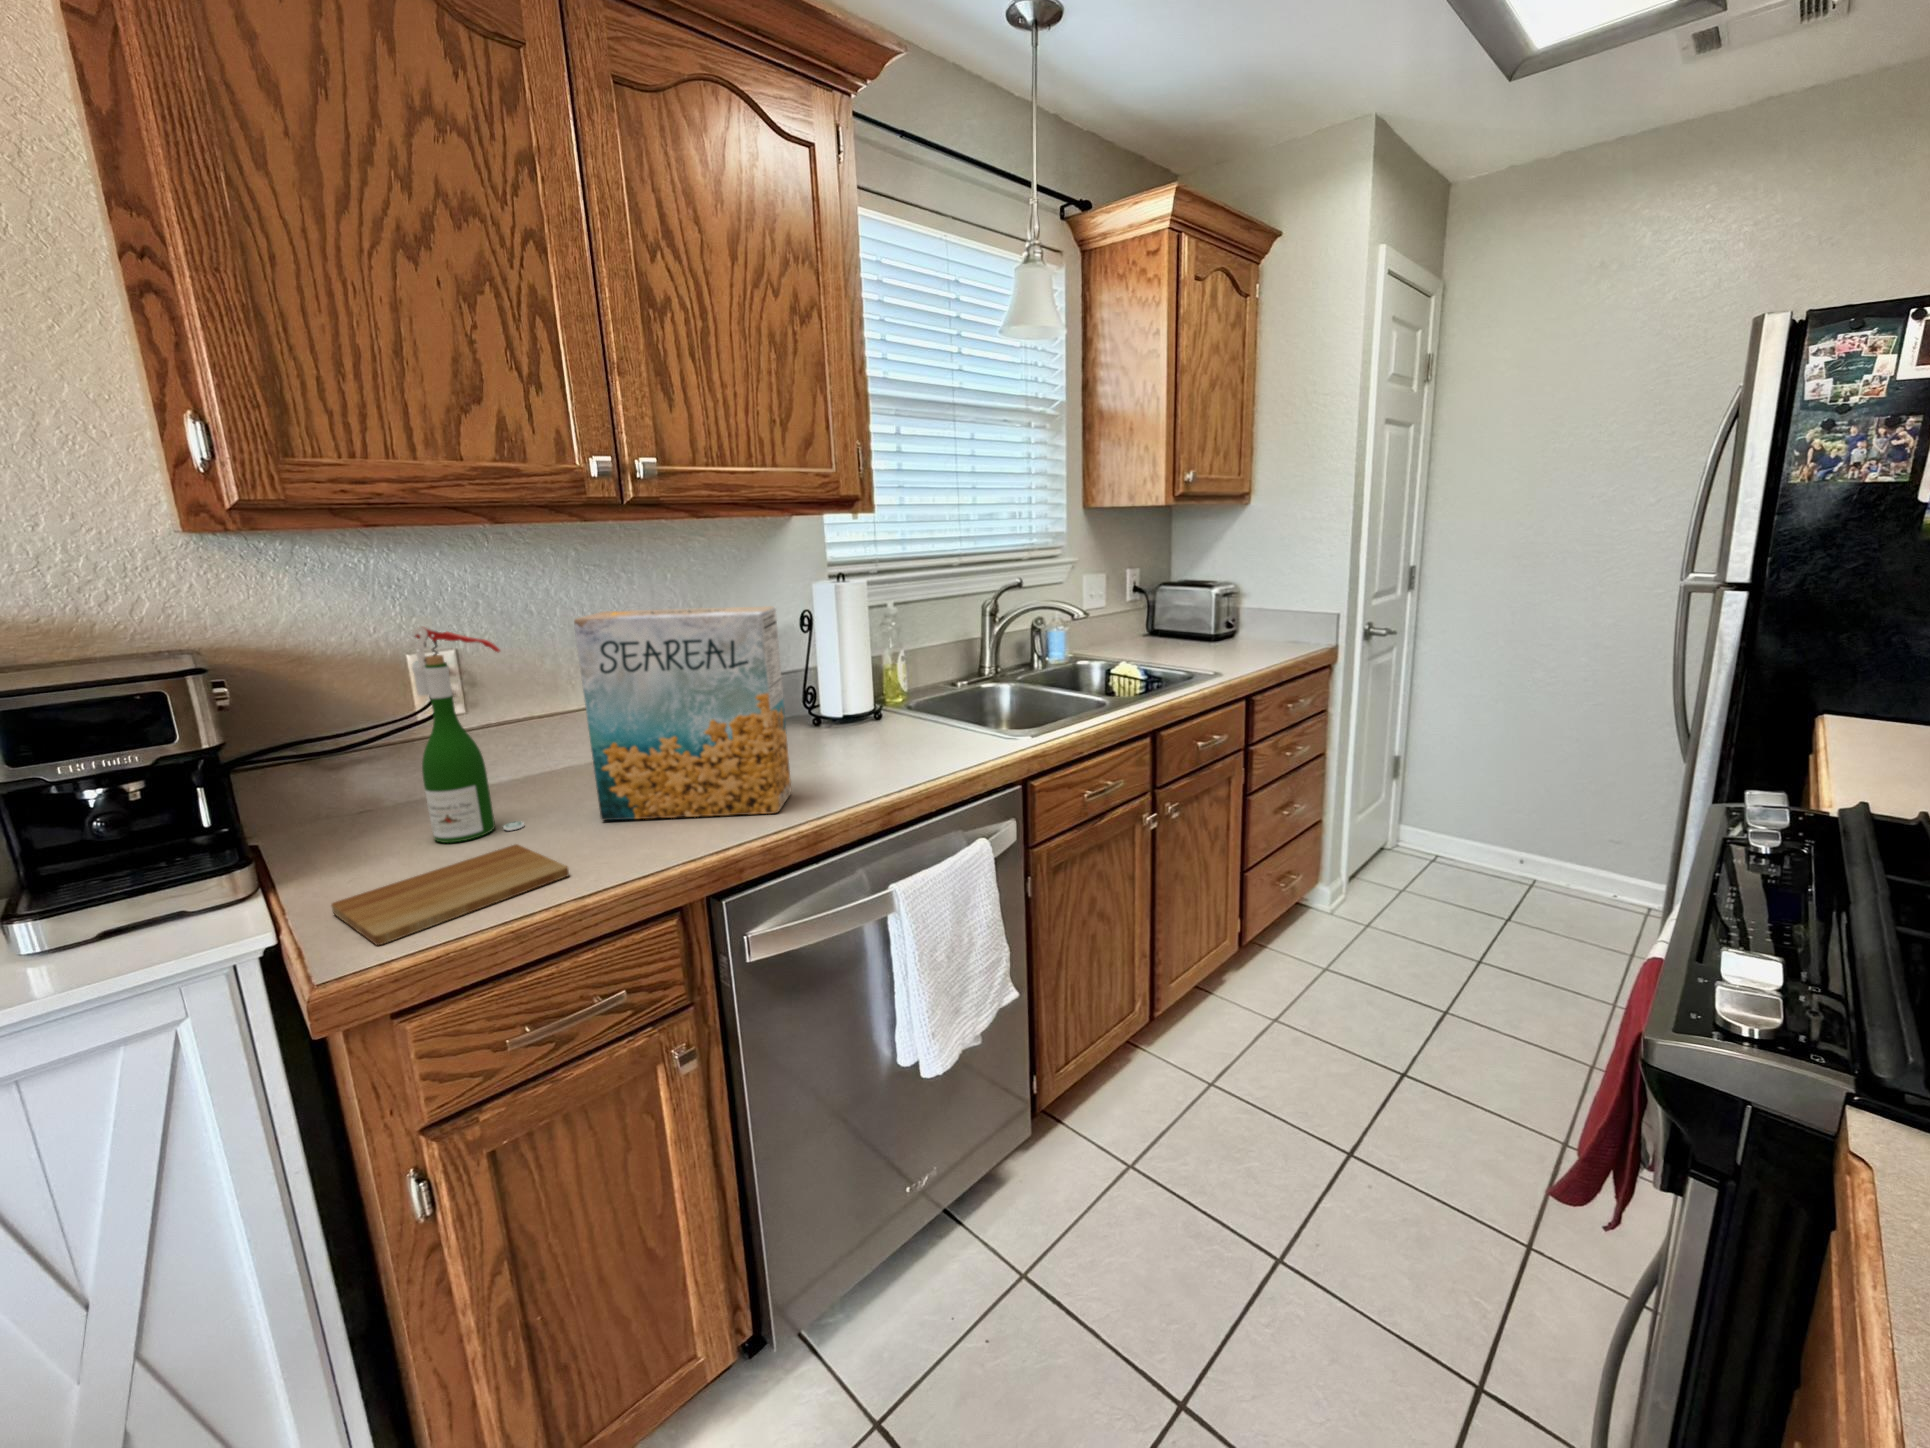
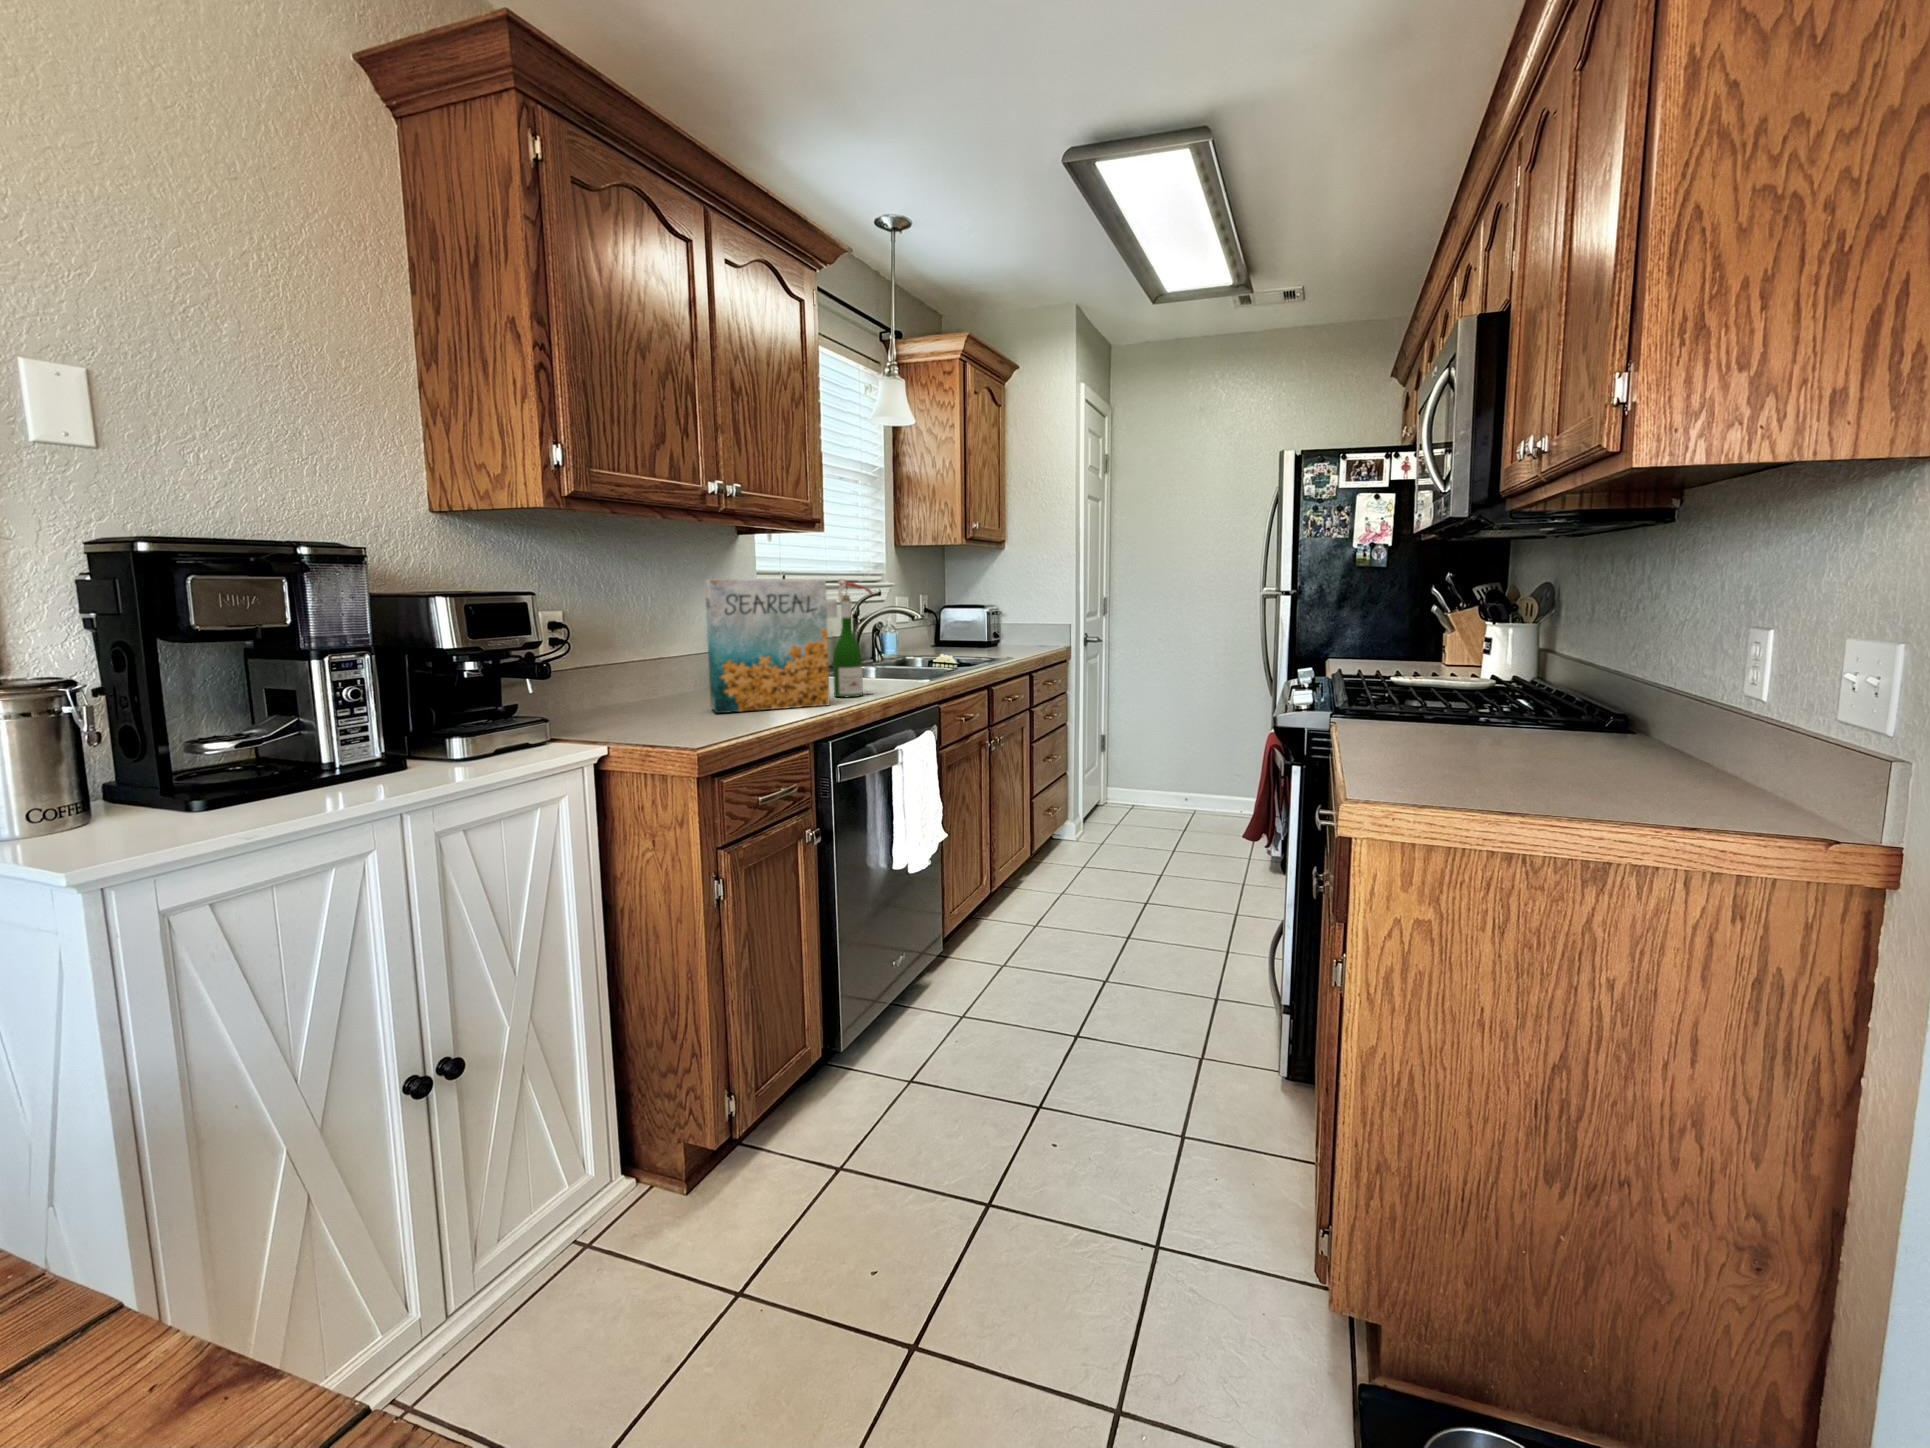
wine bottle: present [412,626,524,843] -> present [827,579,874,697]
cutting board: present [331,844,569,945] -> none [632,717,752,742]

